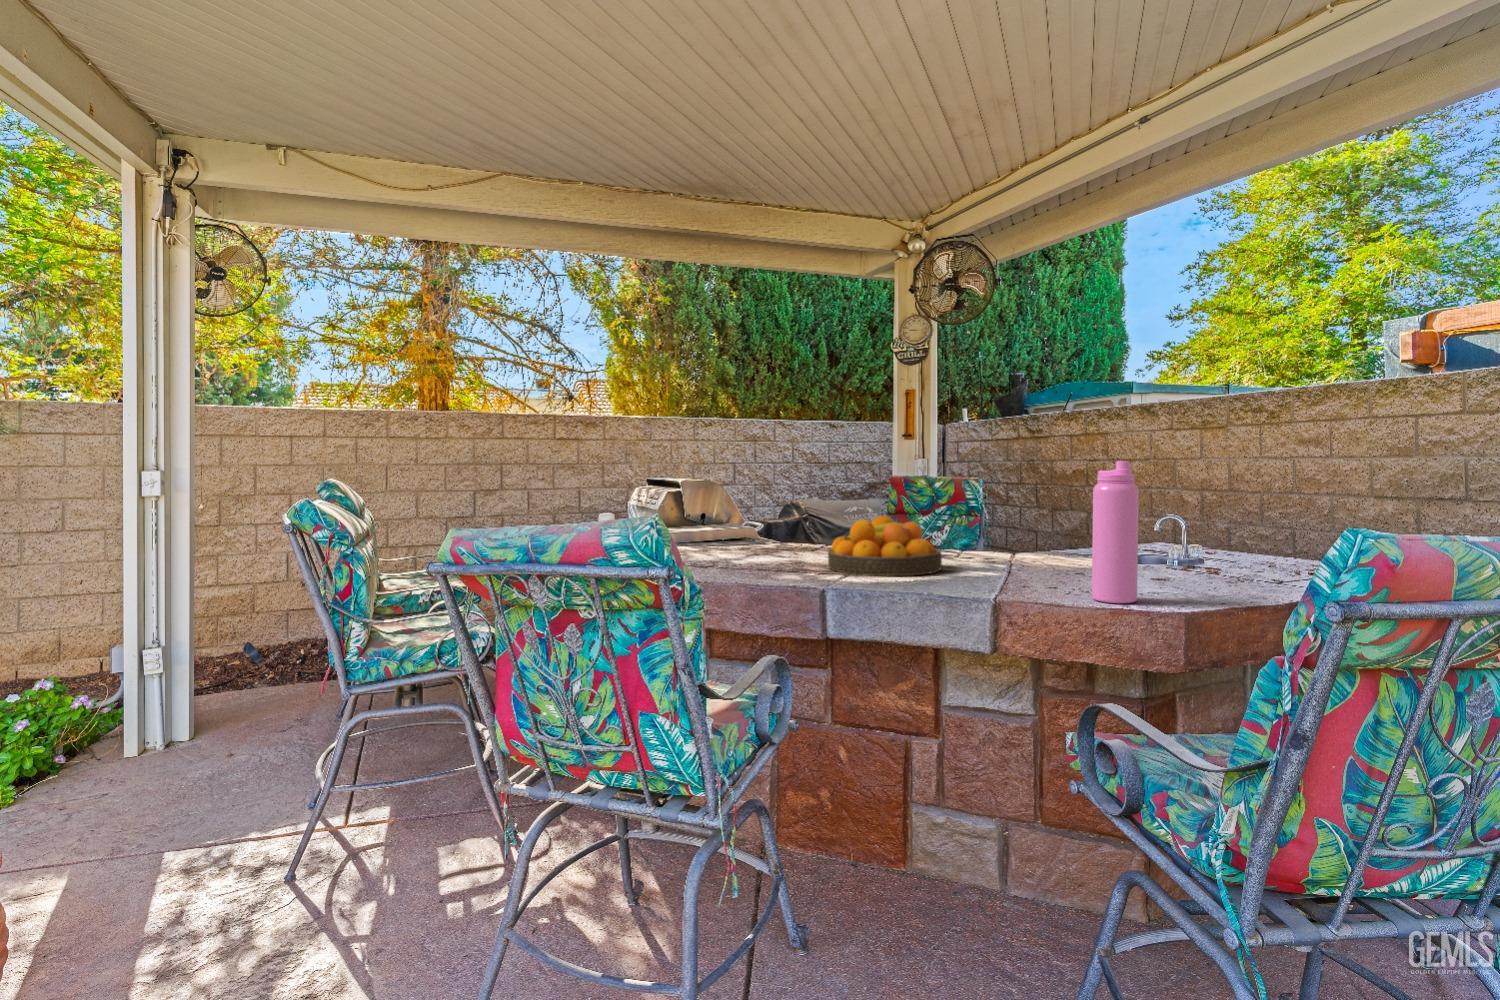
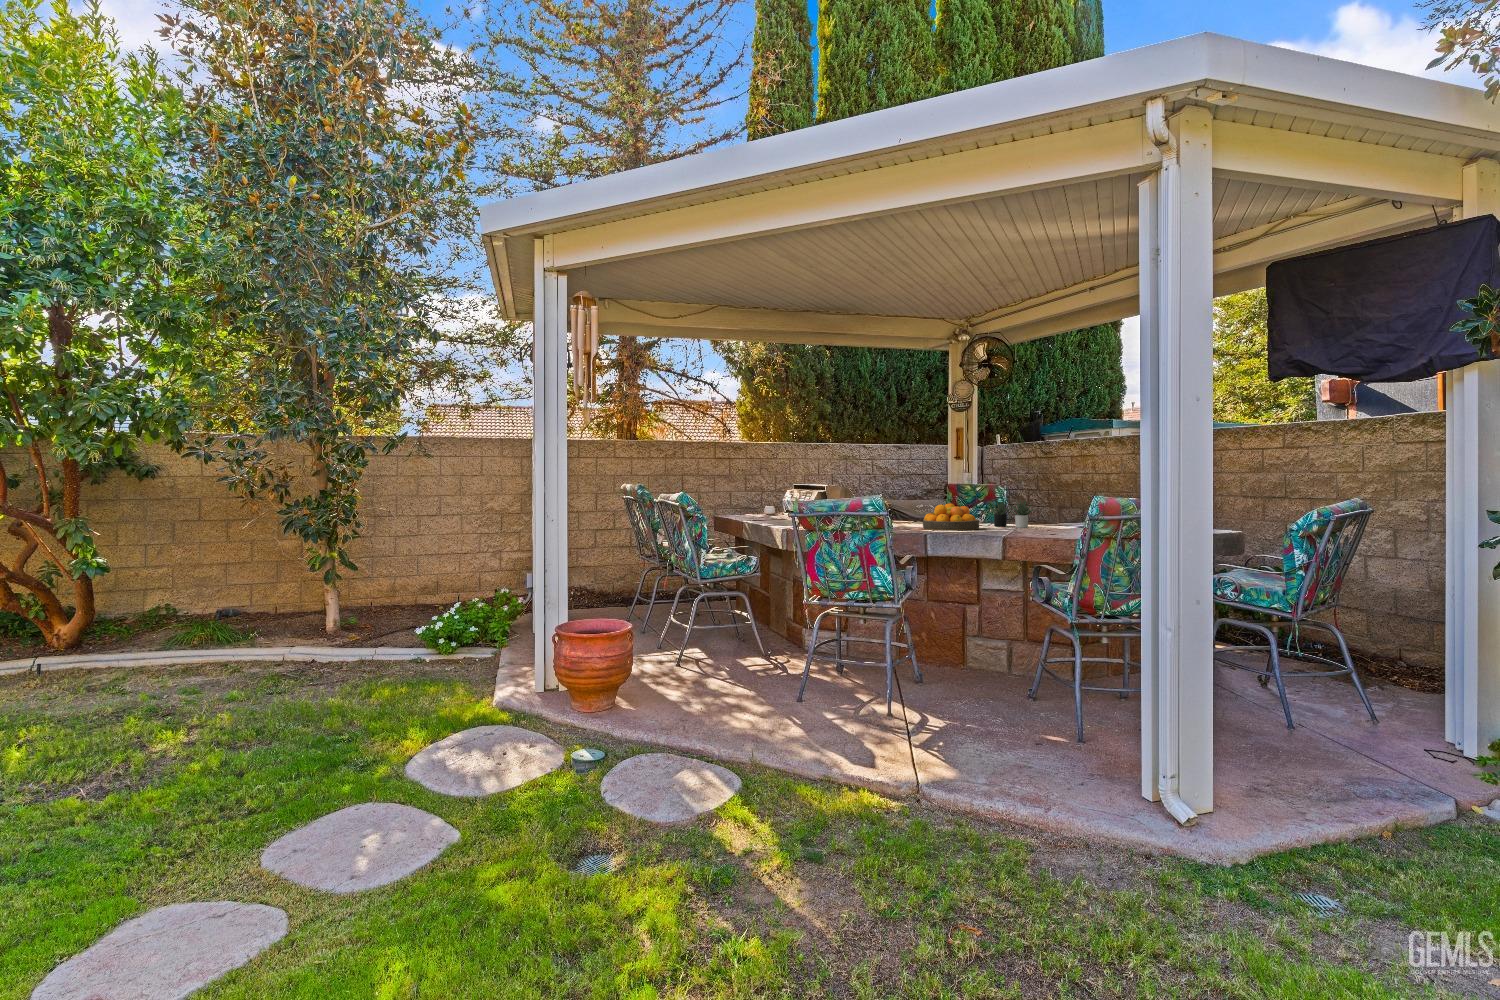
water bottle: present [1092,461,1139,603] -> none [1043,477,1061,536]
succulent plant: none [960,504,1053,564] -> present [991,501,1033,528]

